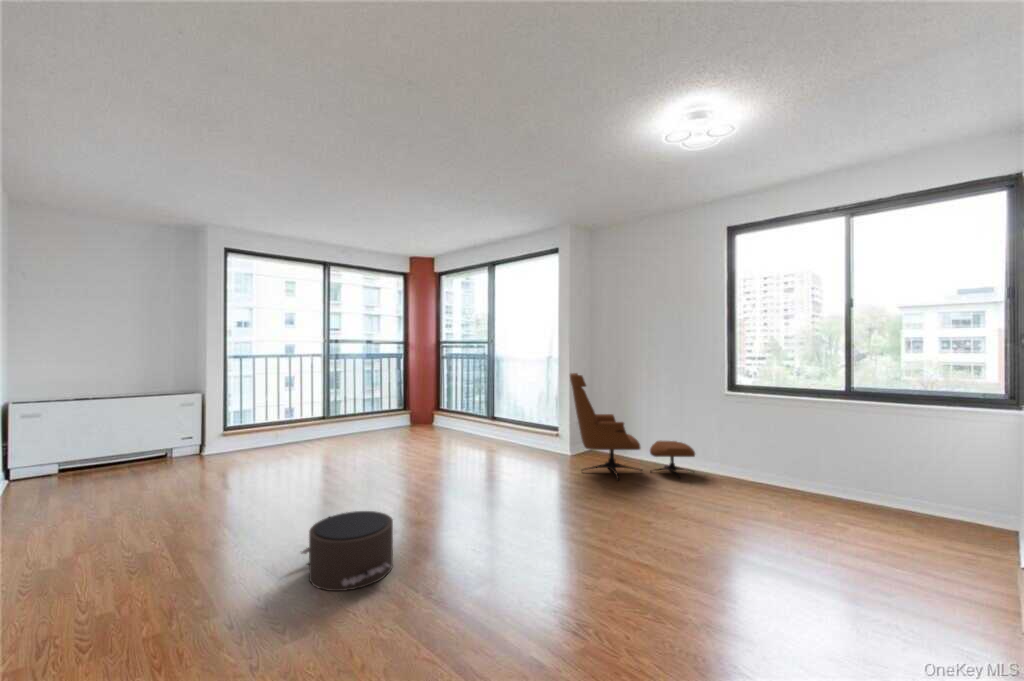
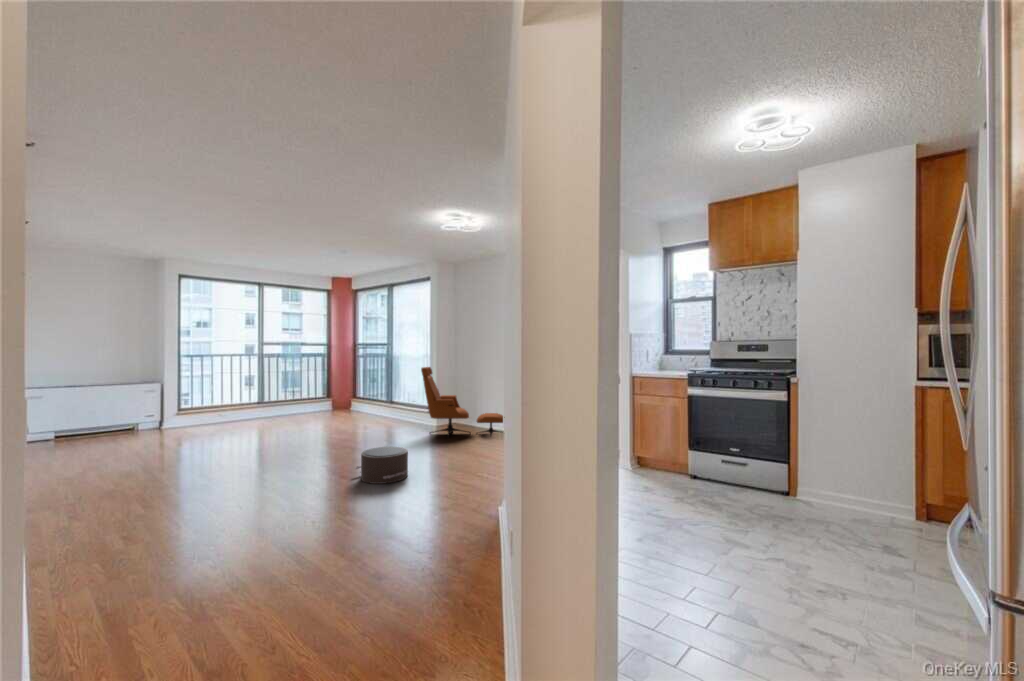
pouf: present [301,511,393,591] -> present [355,447,408,484]

